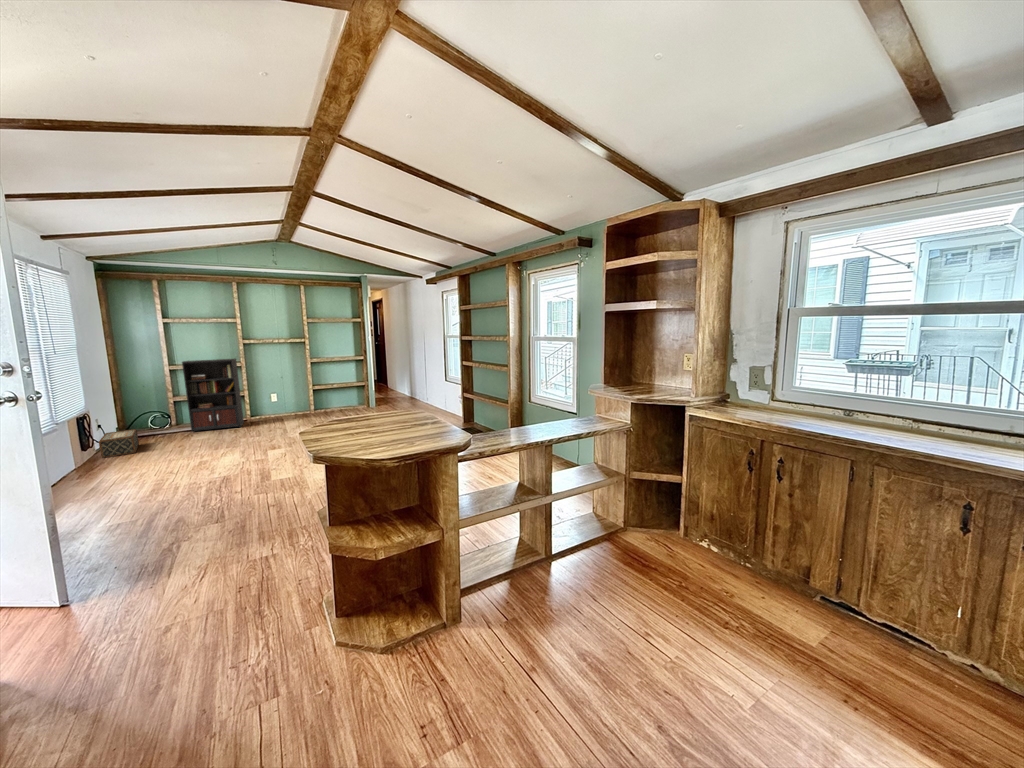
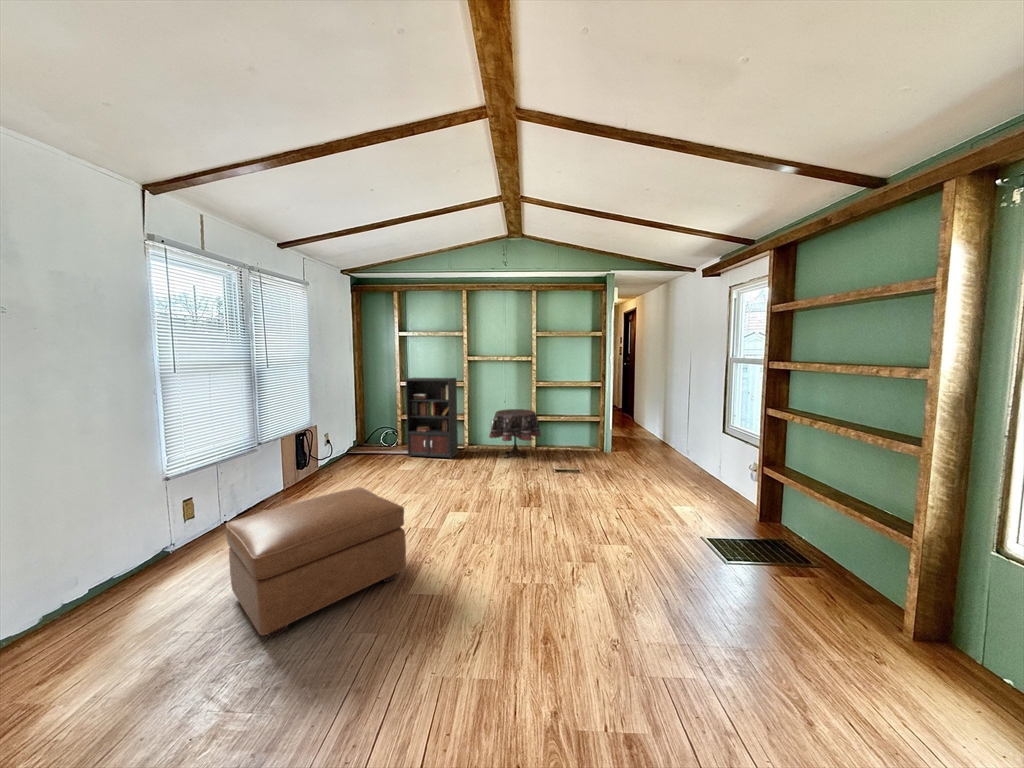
side table: none [275,381,321,421] -> present [489,409,541,458]
ottoman: none [139,426,270,498] -> present [226,487,406,638]
woven basket: present [99,429,139,458] -> none [311,449,356,480]

